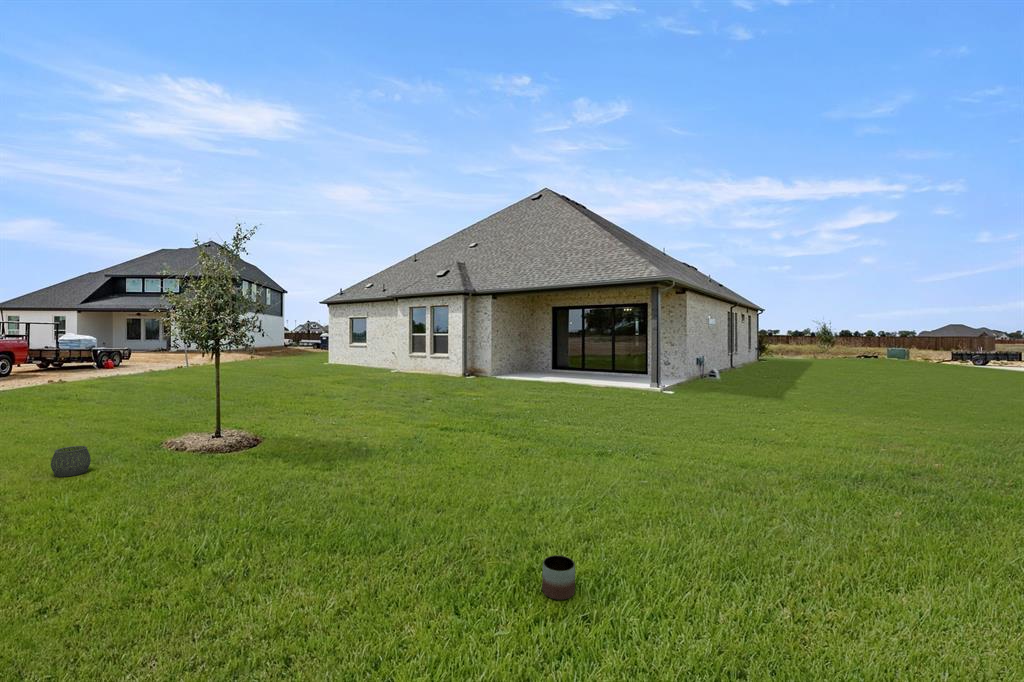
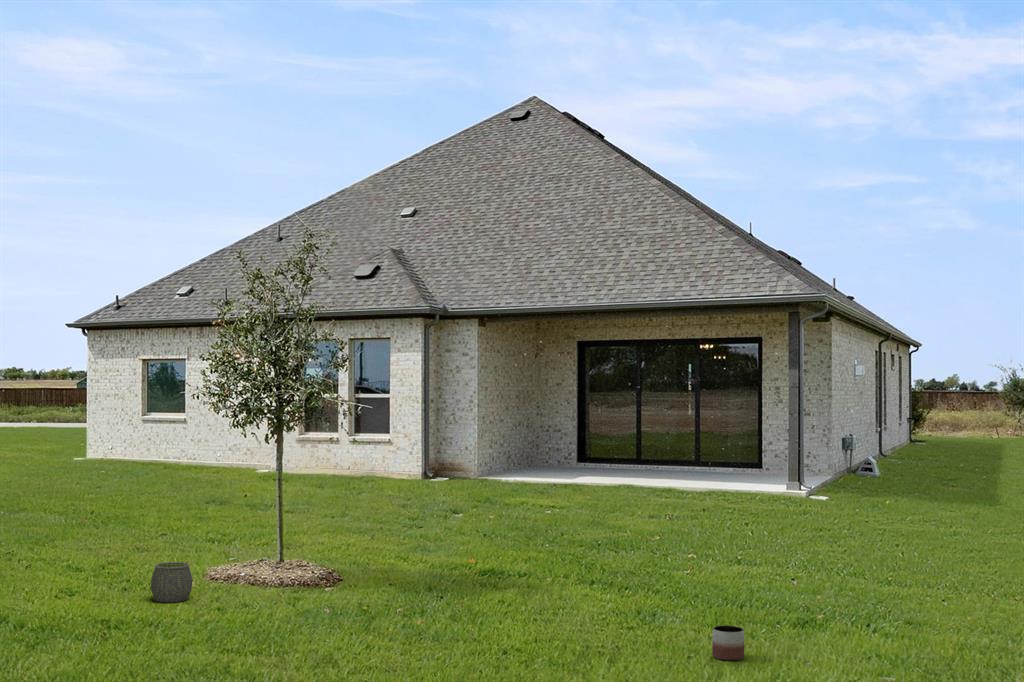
planter: present [542,555,575,600] -> present [712,625,744,661]

